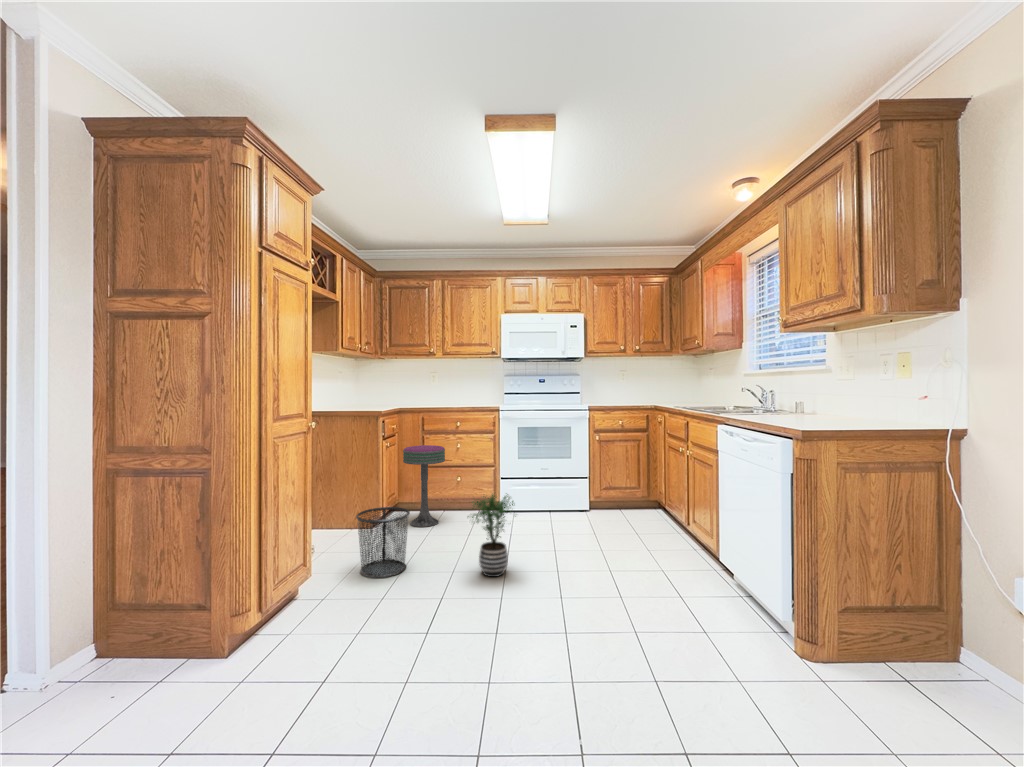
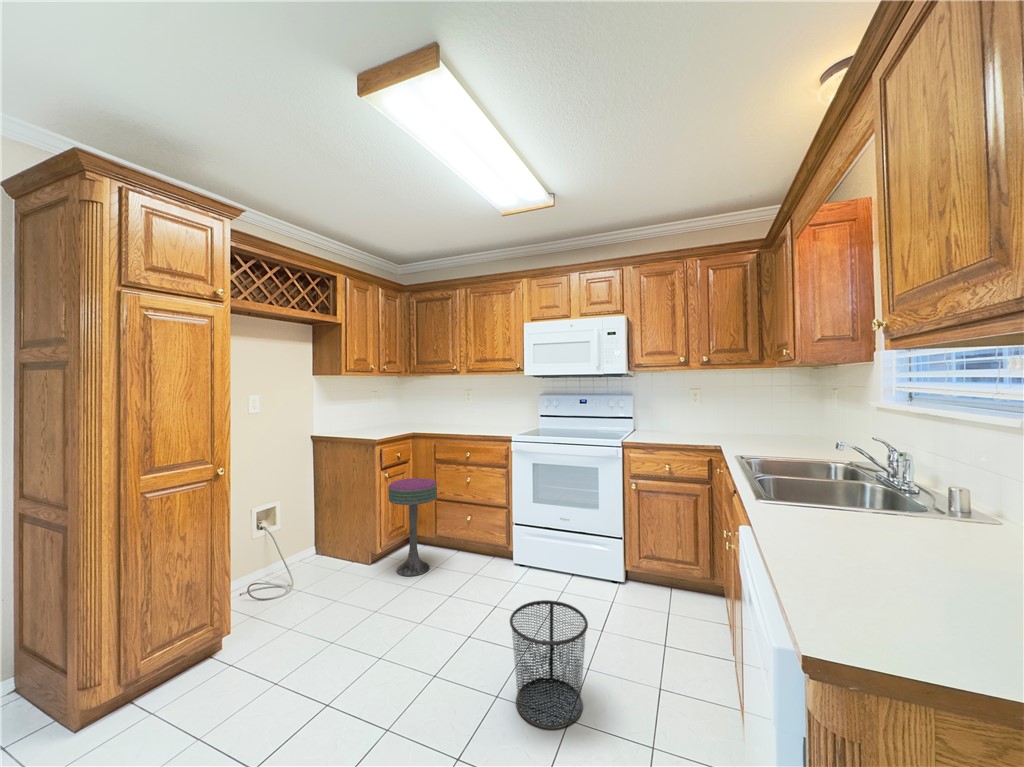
potted plant: present [468,494,513,577] -> none [332,573,416,702]
waste bin: present [356,507,410,578] -> present [510,600,588,728]

